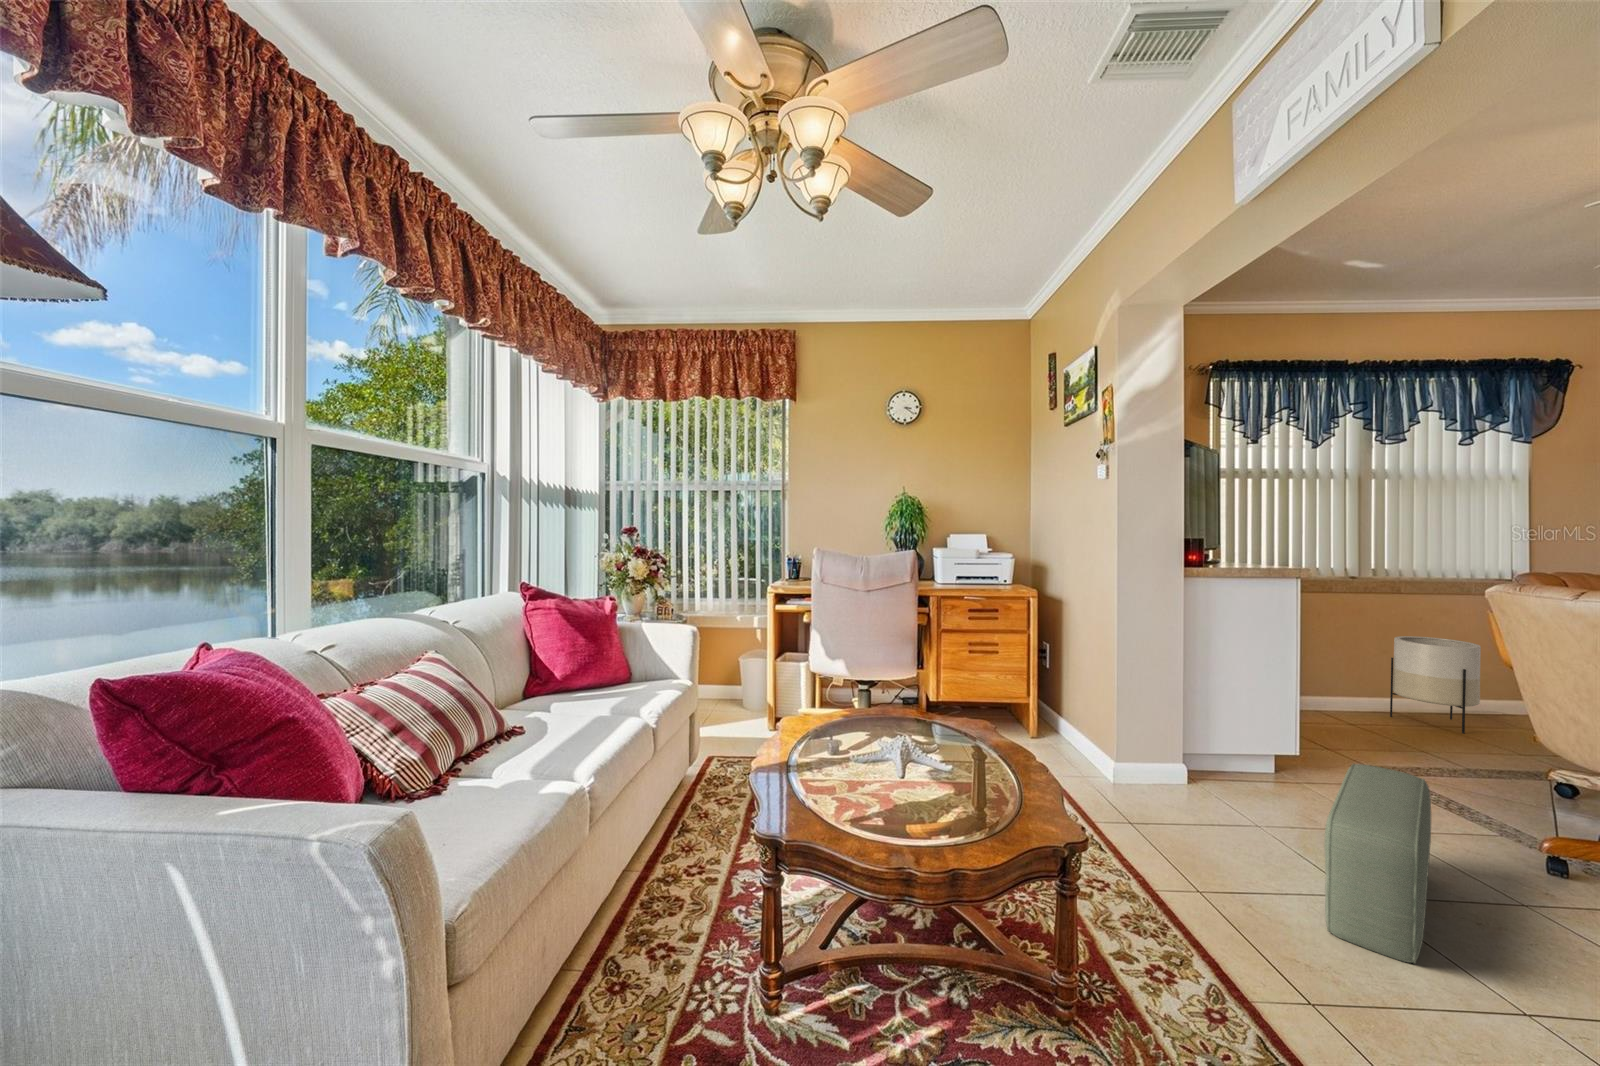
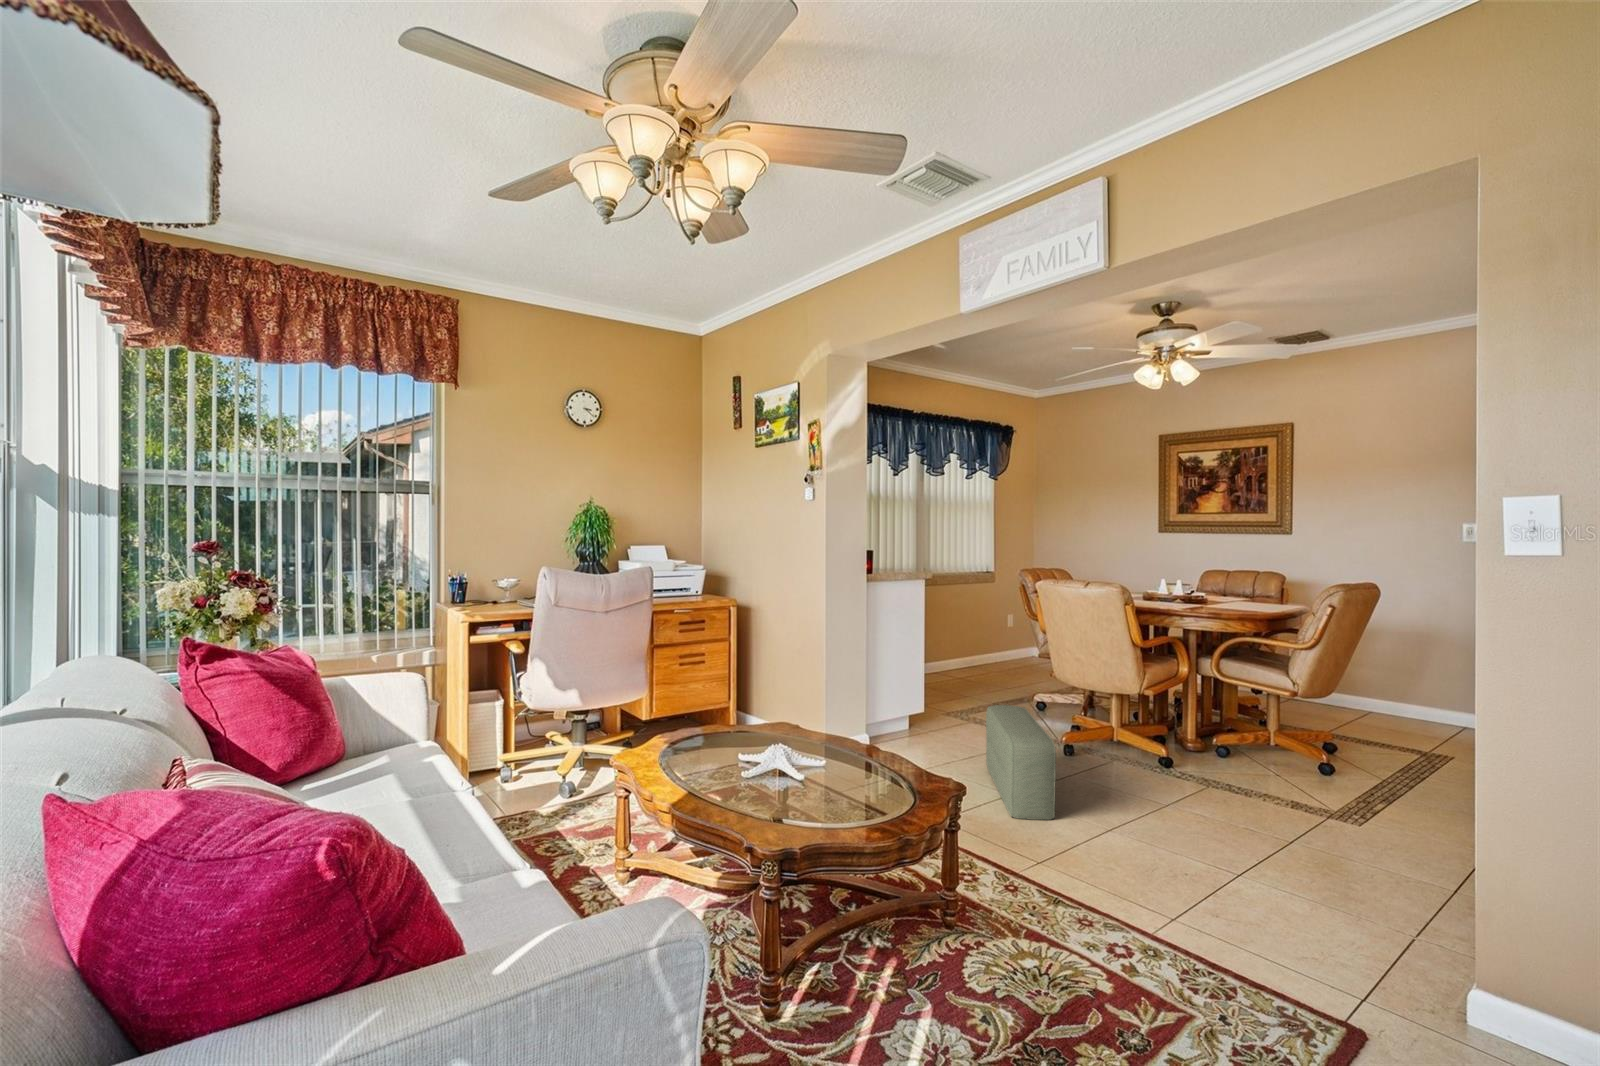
planter: present [1390,636,1481,734] -> none [938,615,982,680]

